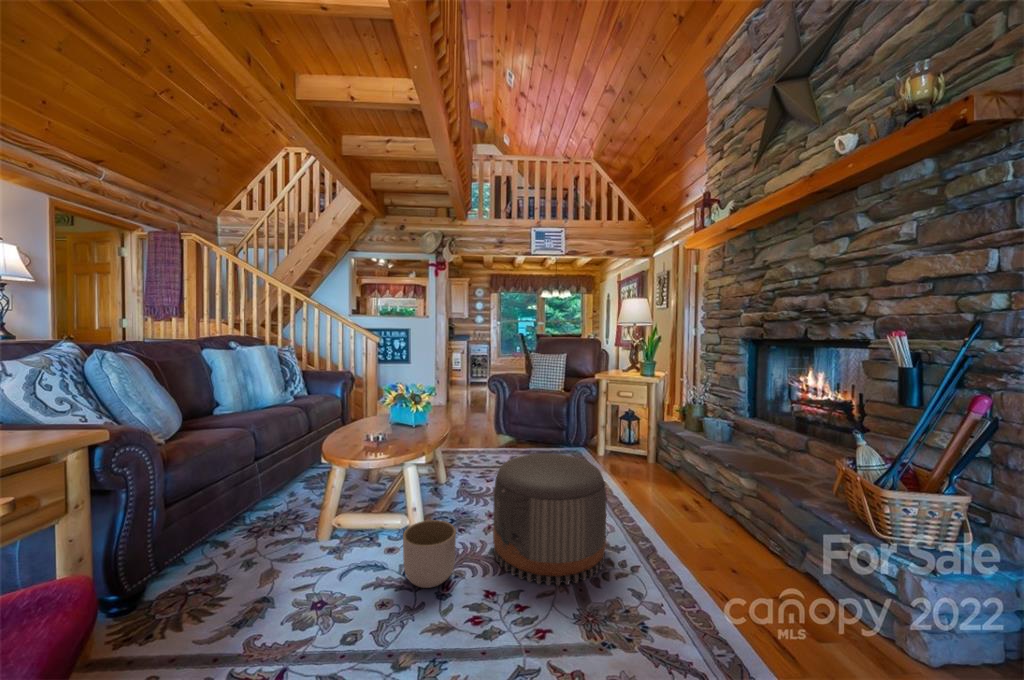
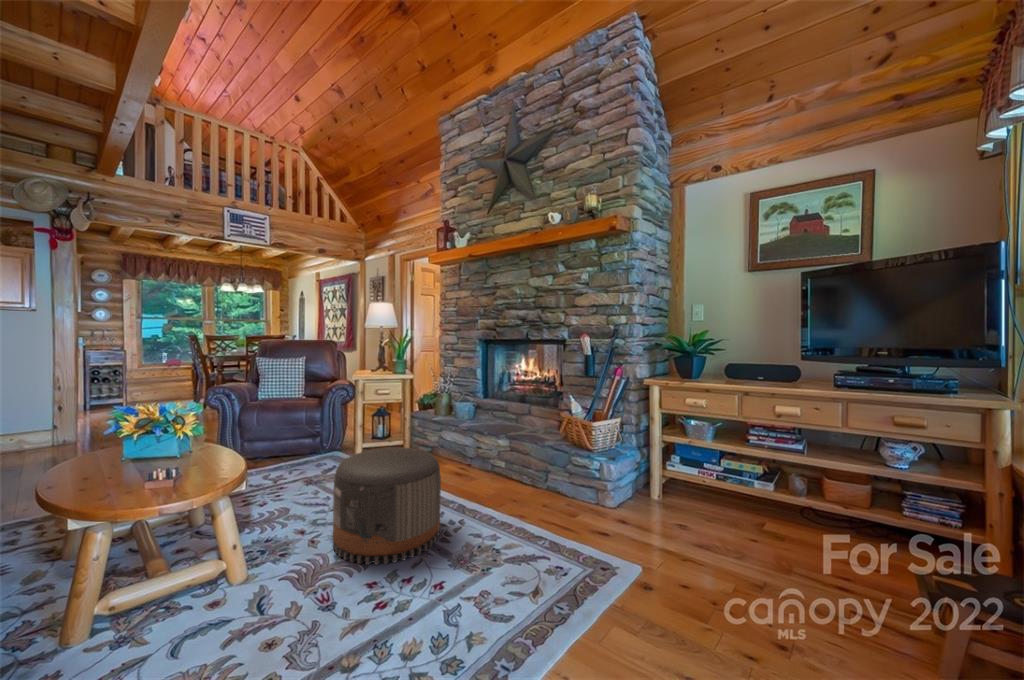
planter: present [403,520,456,588] -> none [264,539,328,615]

